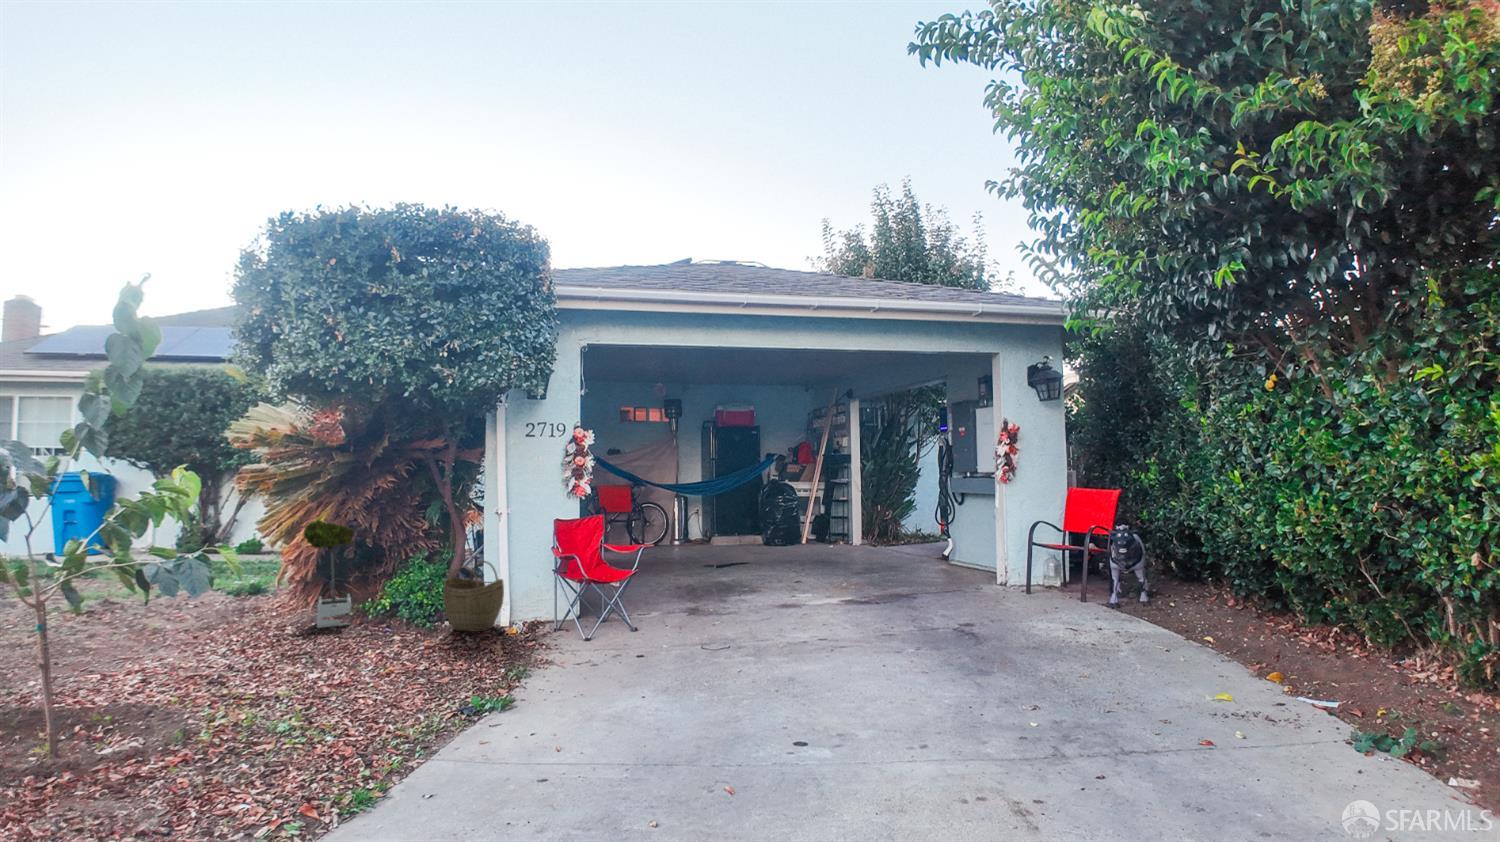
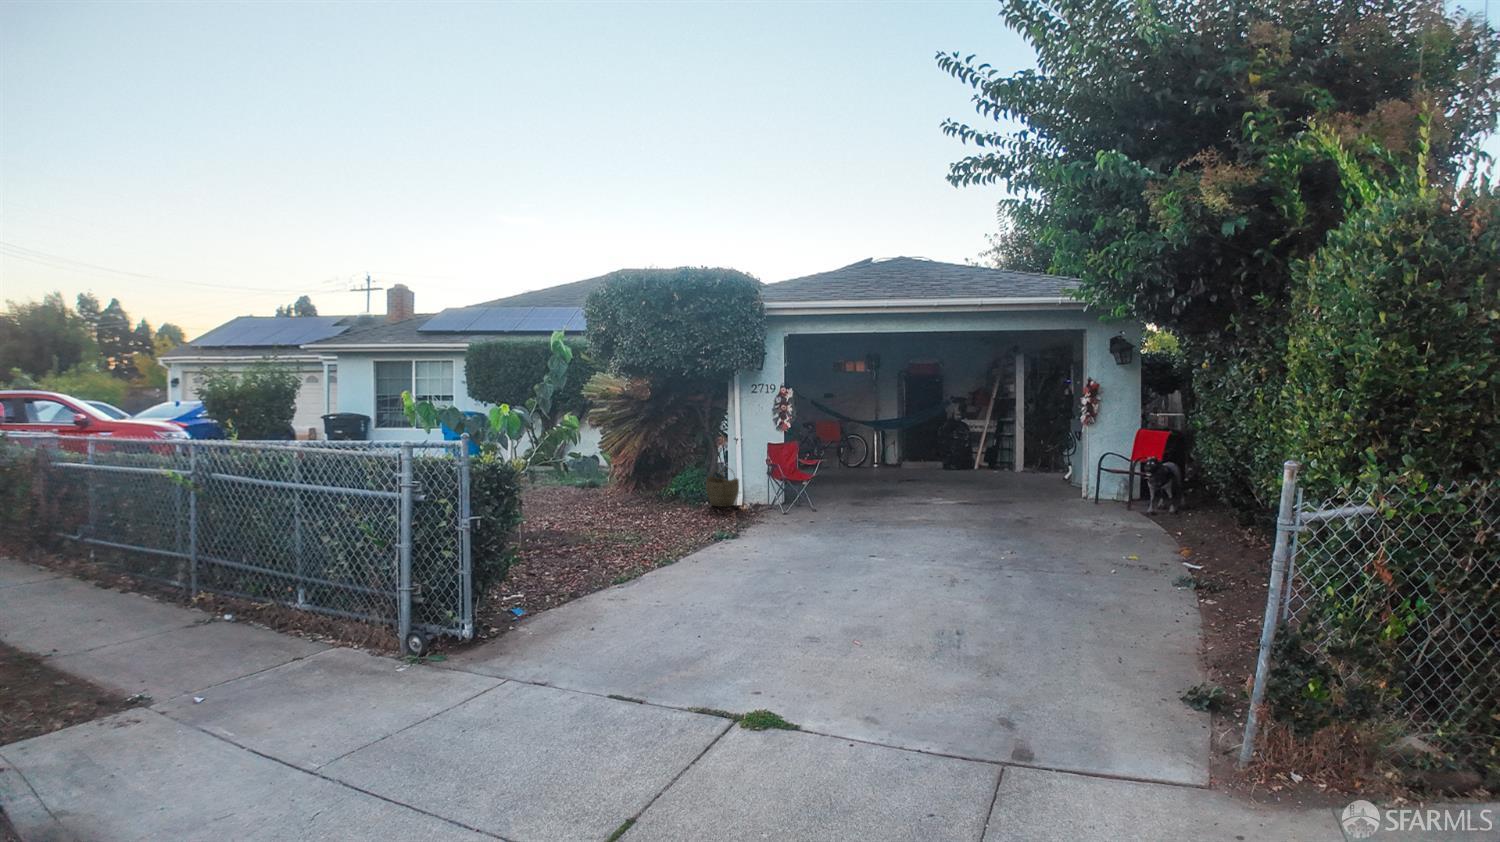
potted tree: present [303,520,354,628] -> none [633,442,659,502]

